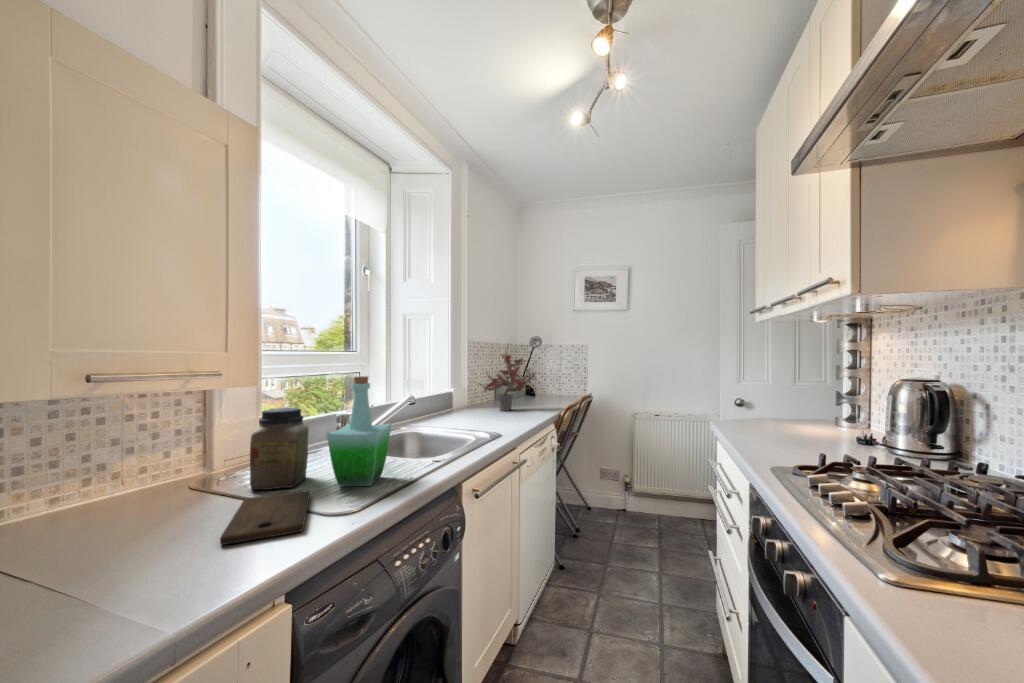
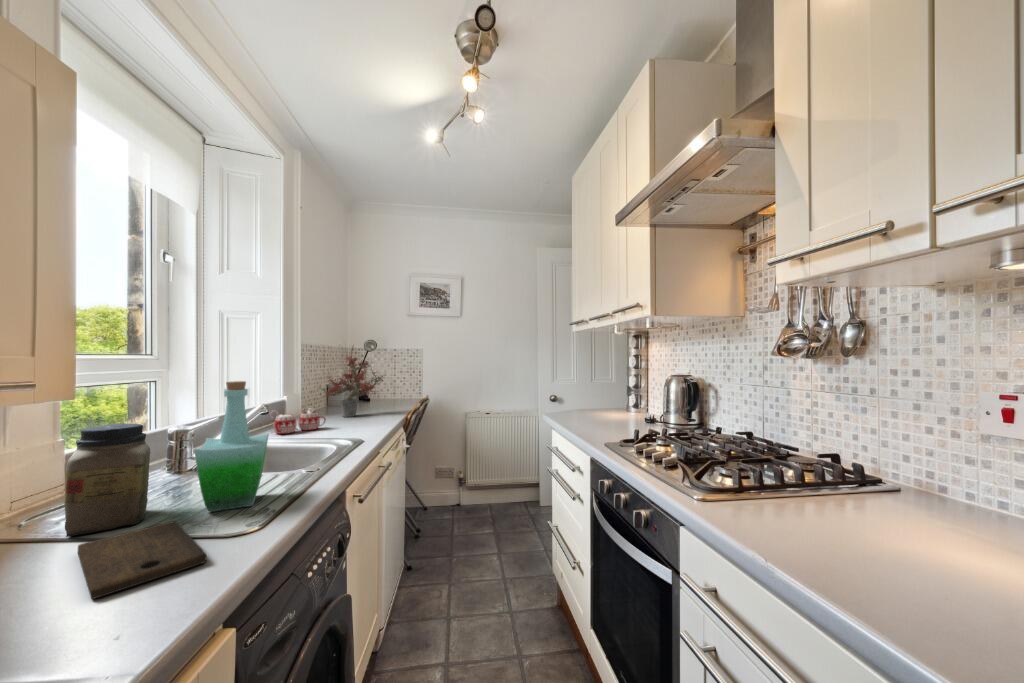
mug: none [433,401,478,423] -> present [270,408,326,434]

